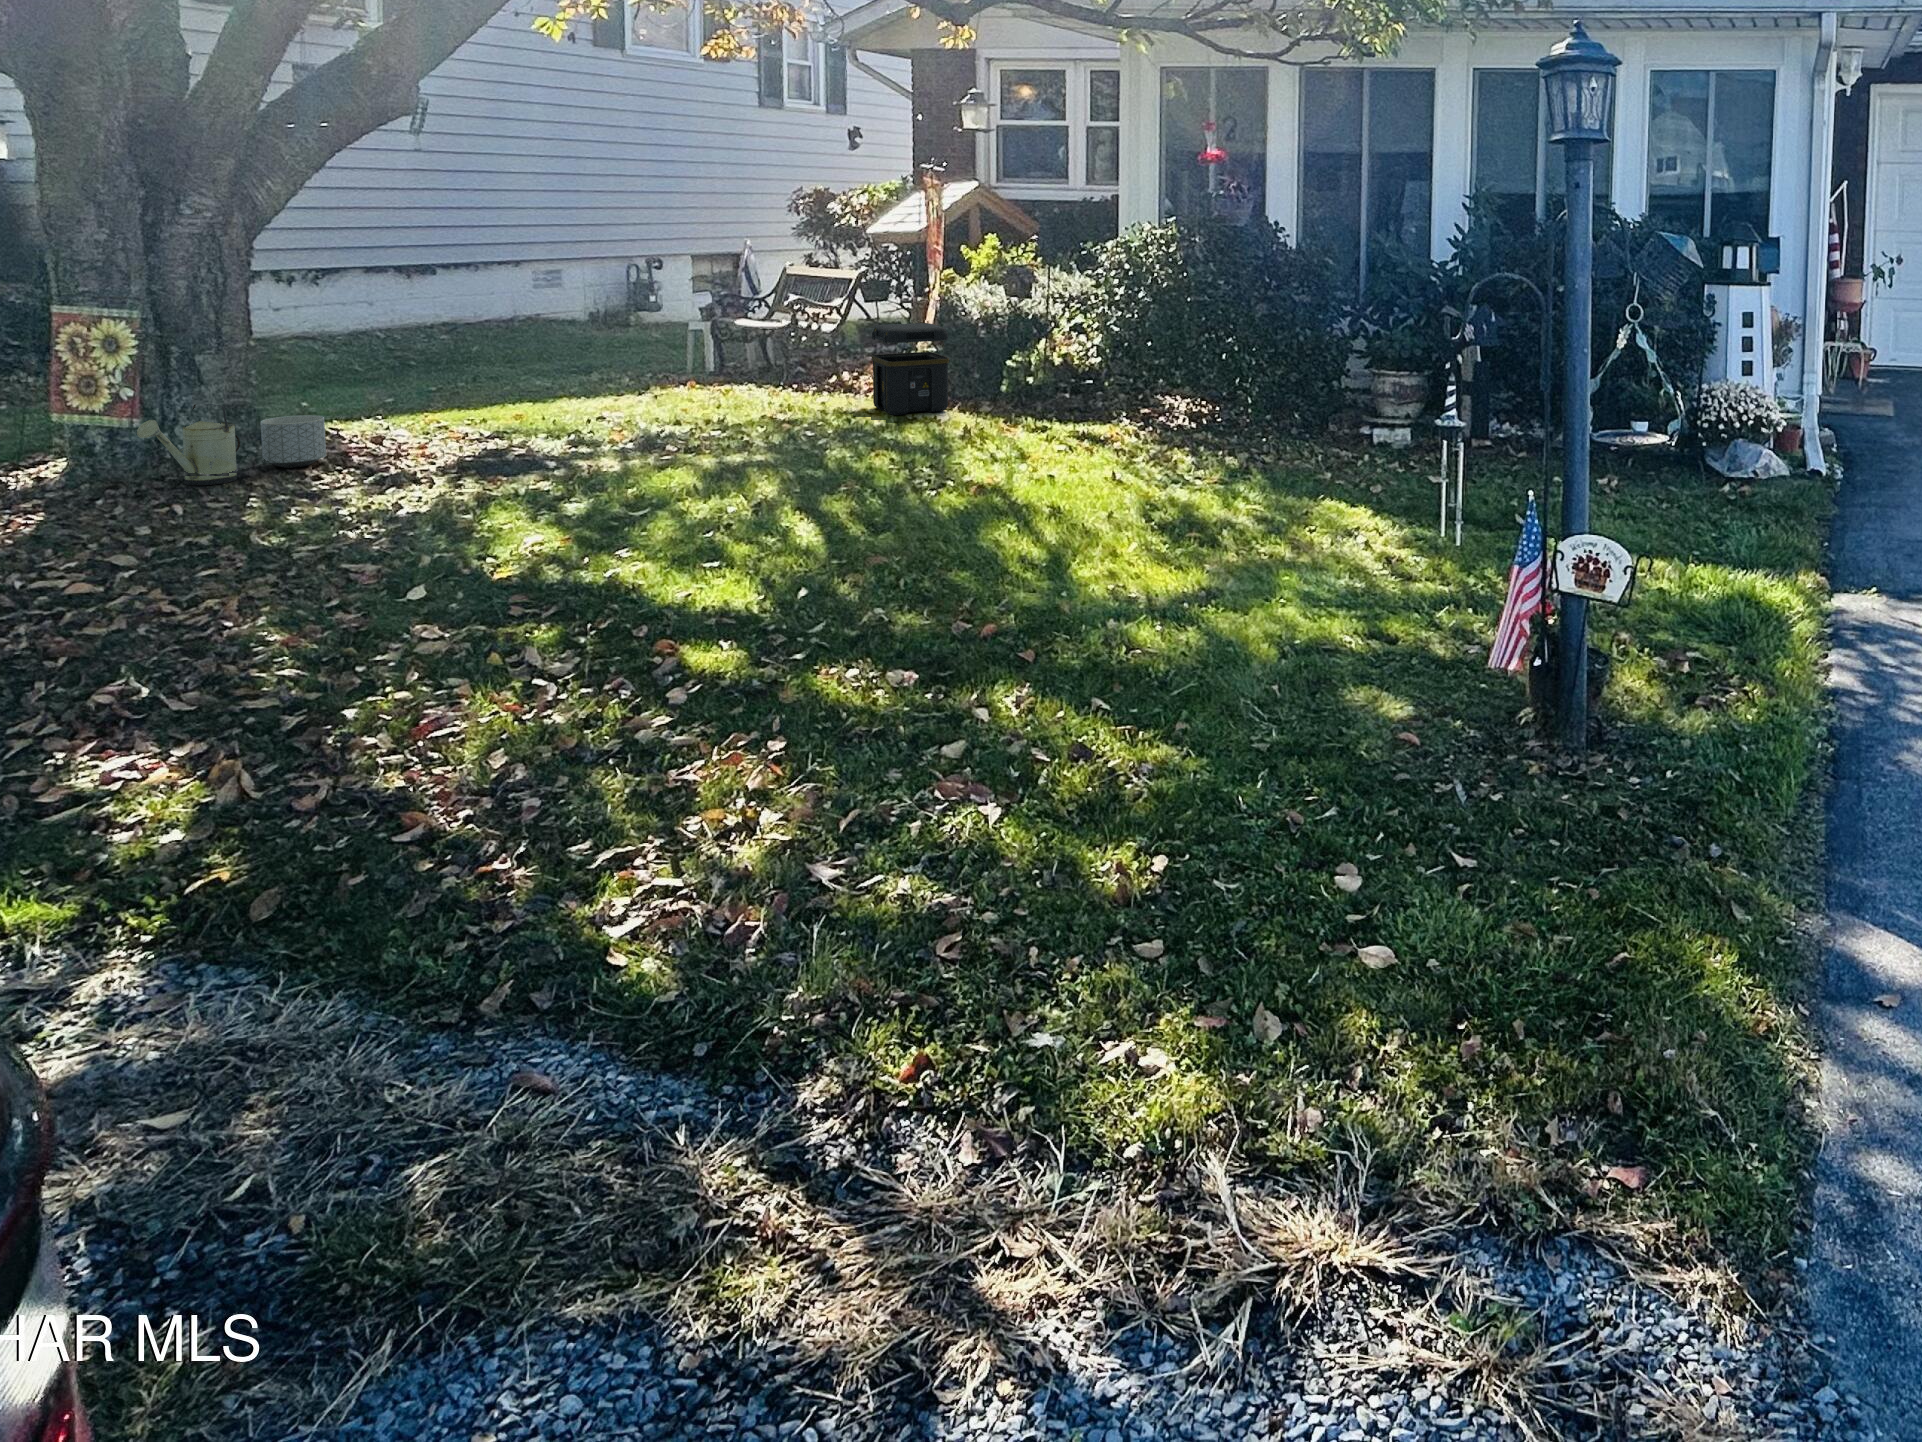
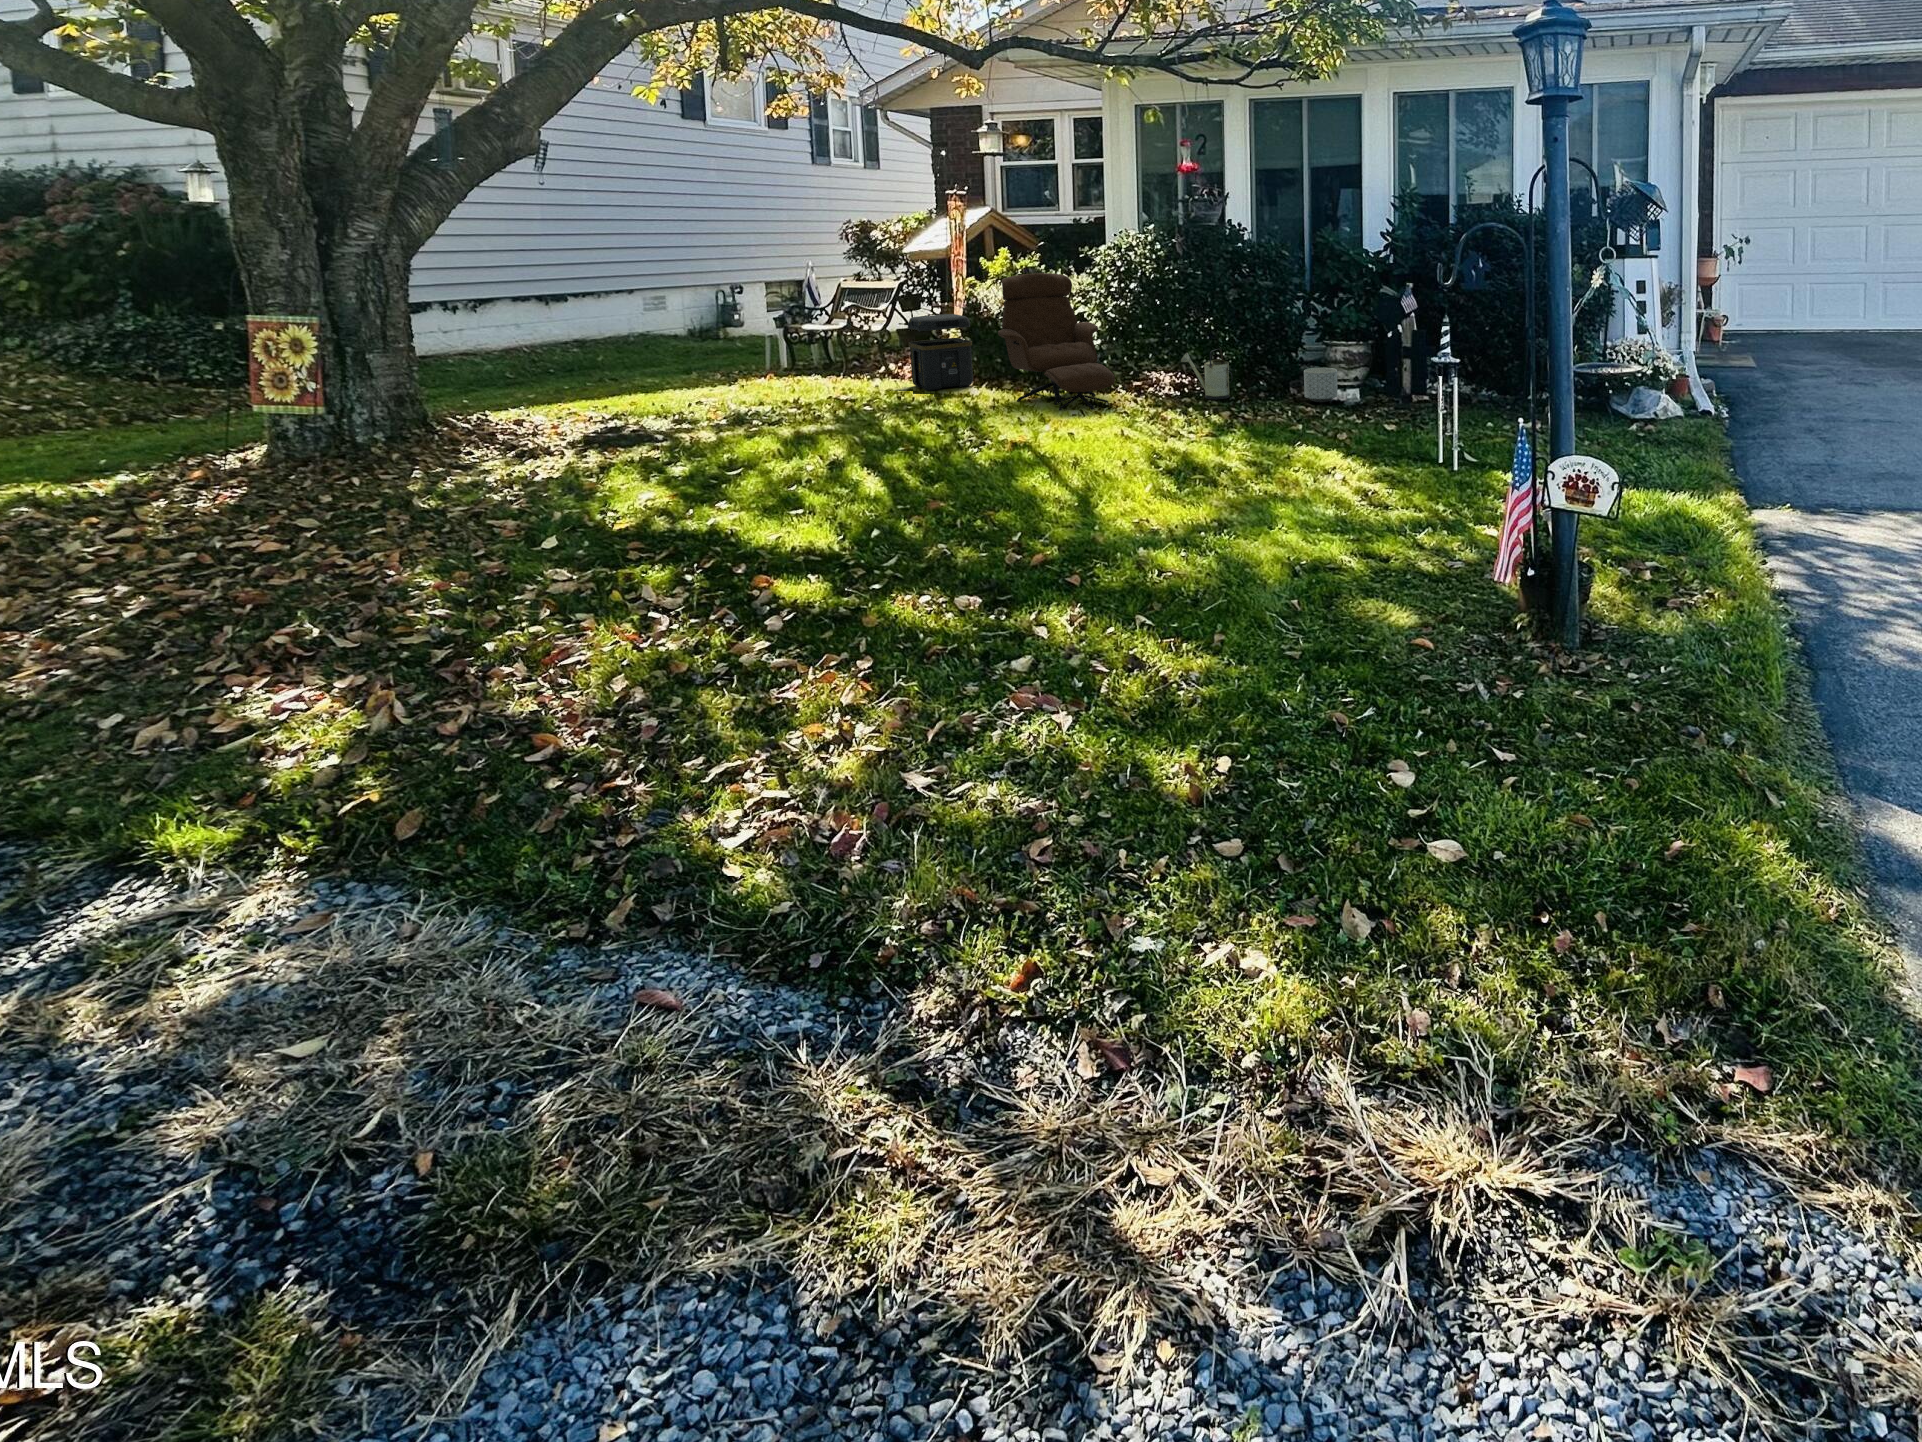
lounge chair: none [980,282,1117,449] -> present [998,273,1115,410]
watering can: present [137,404,240,486] -> present [1181,349,1233,399]
planter: present [261,415,326,468] -> present [1304,368,1338,403]

